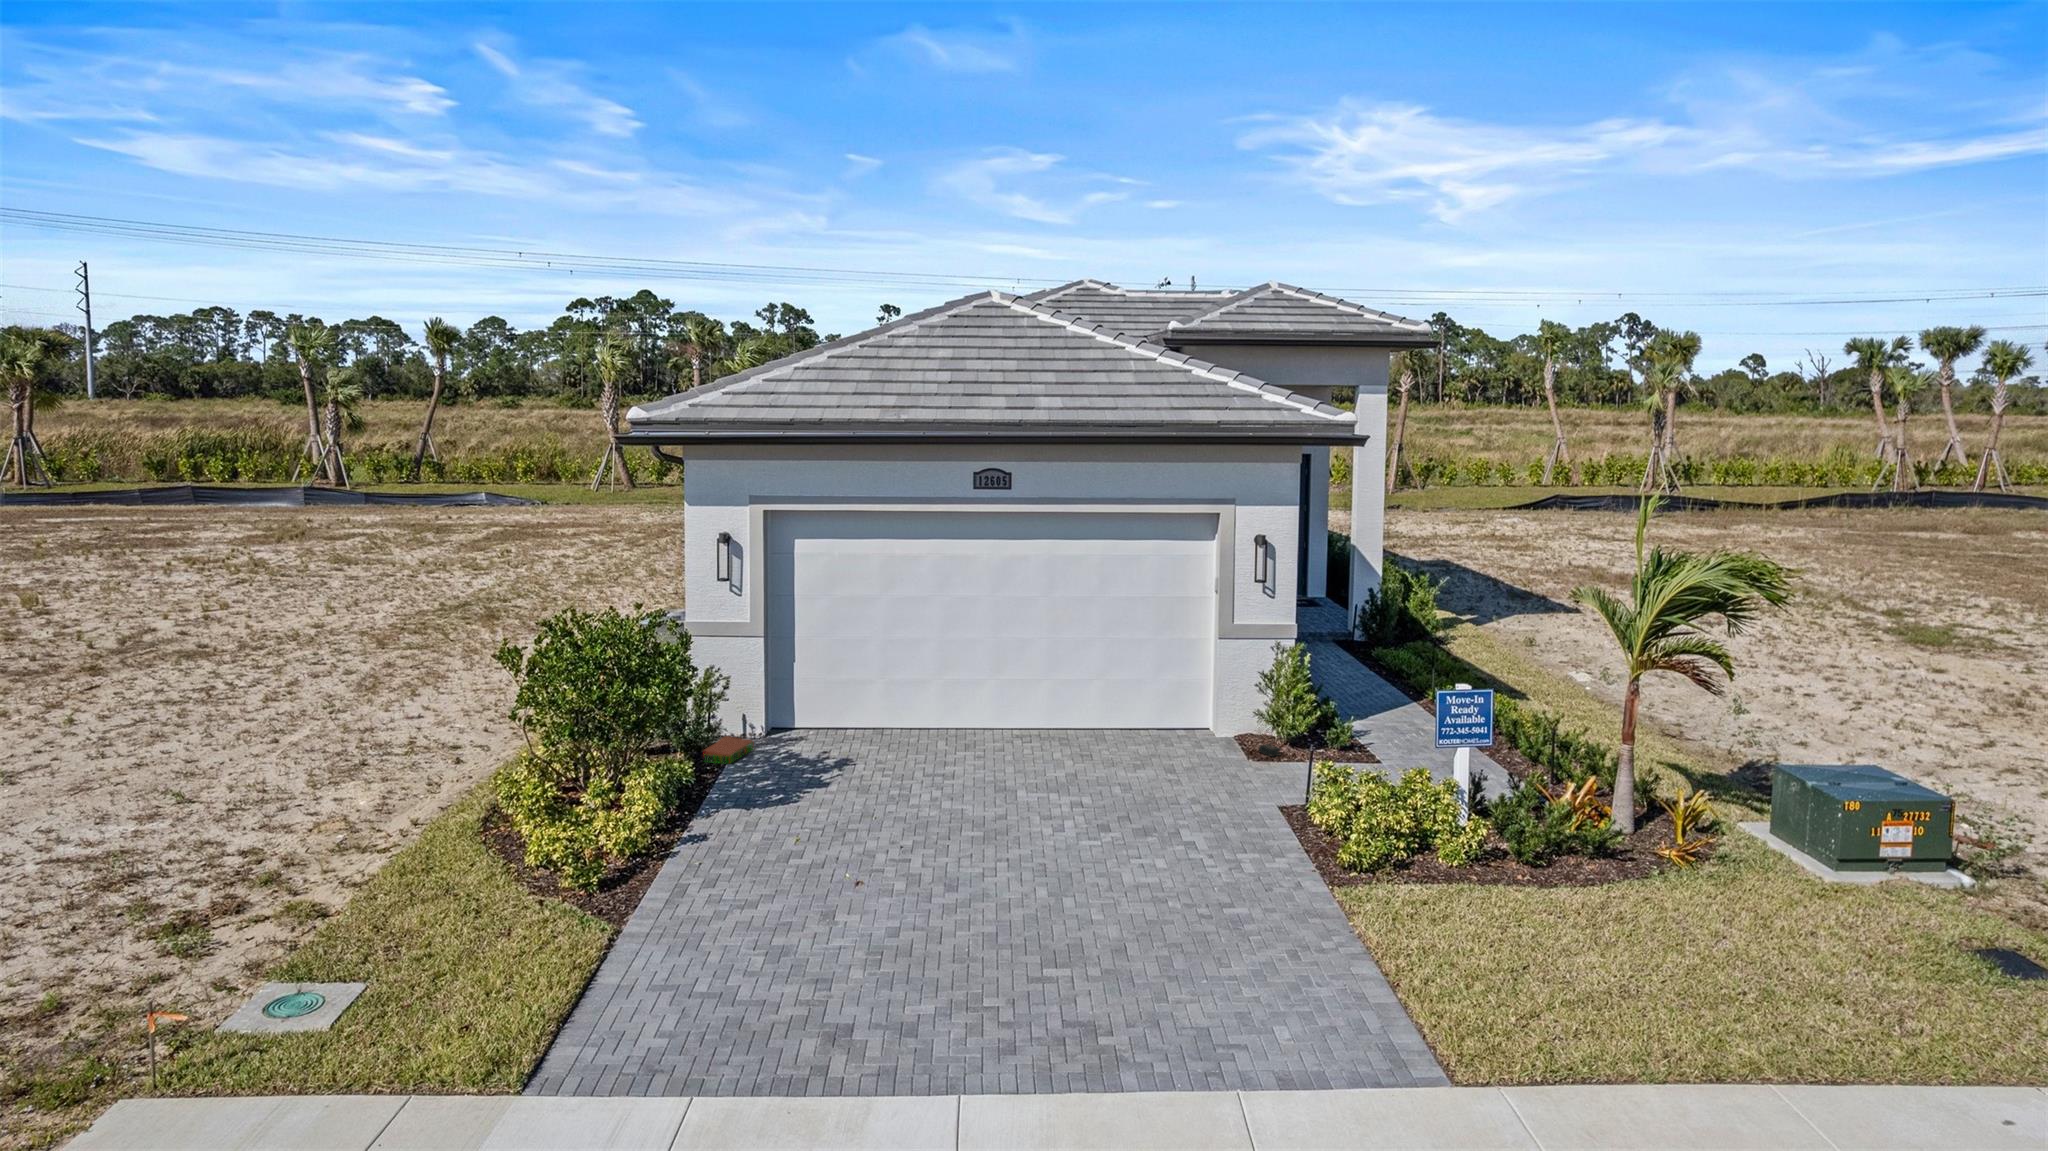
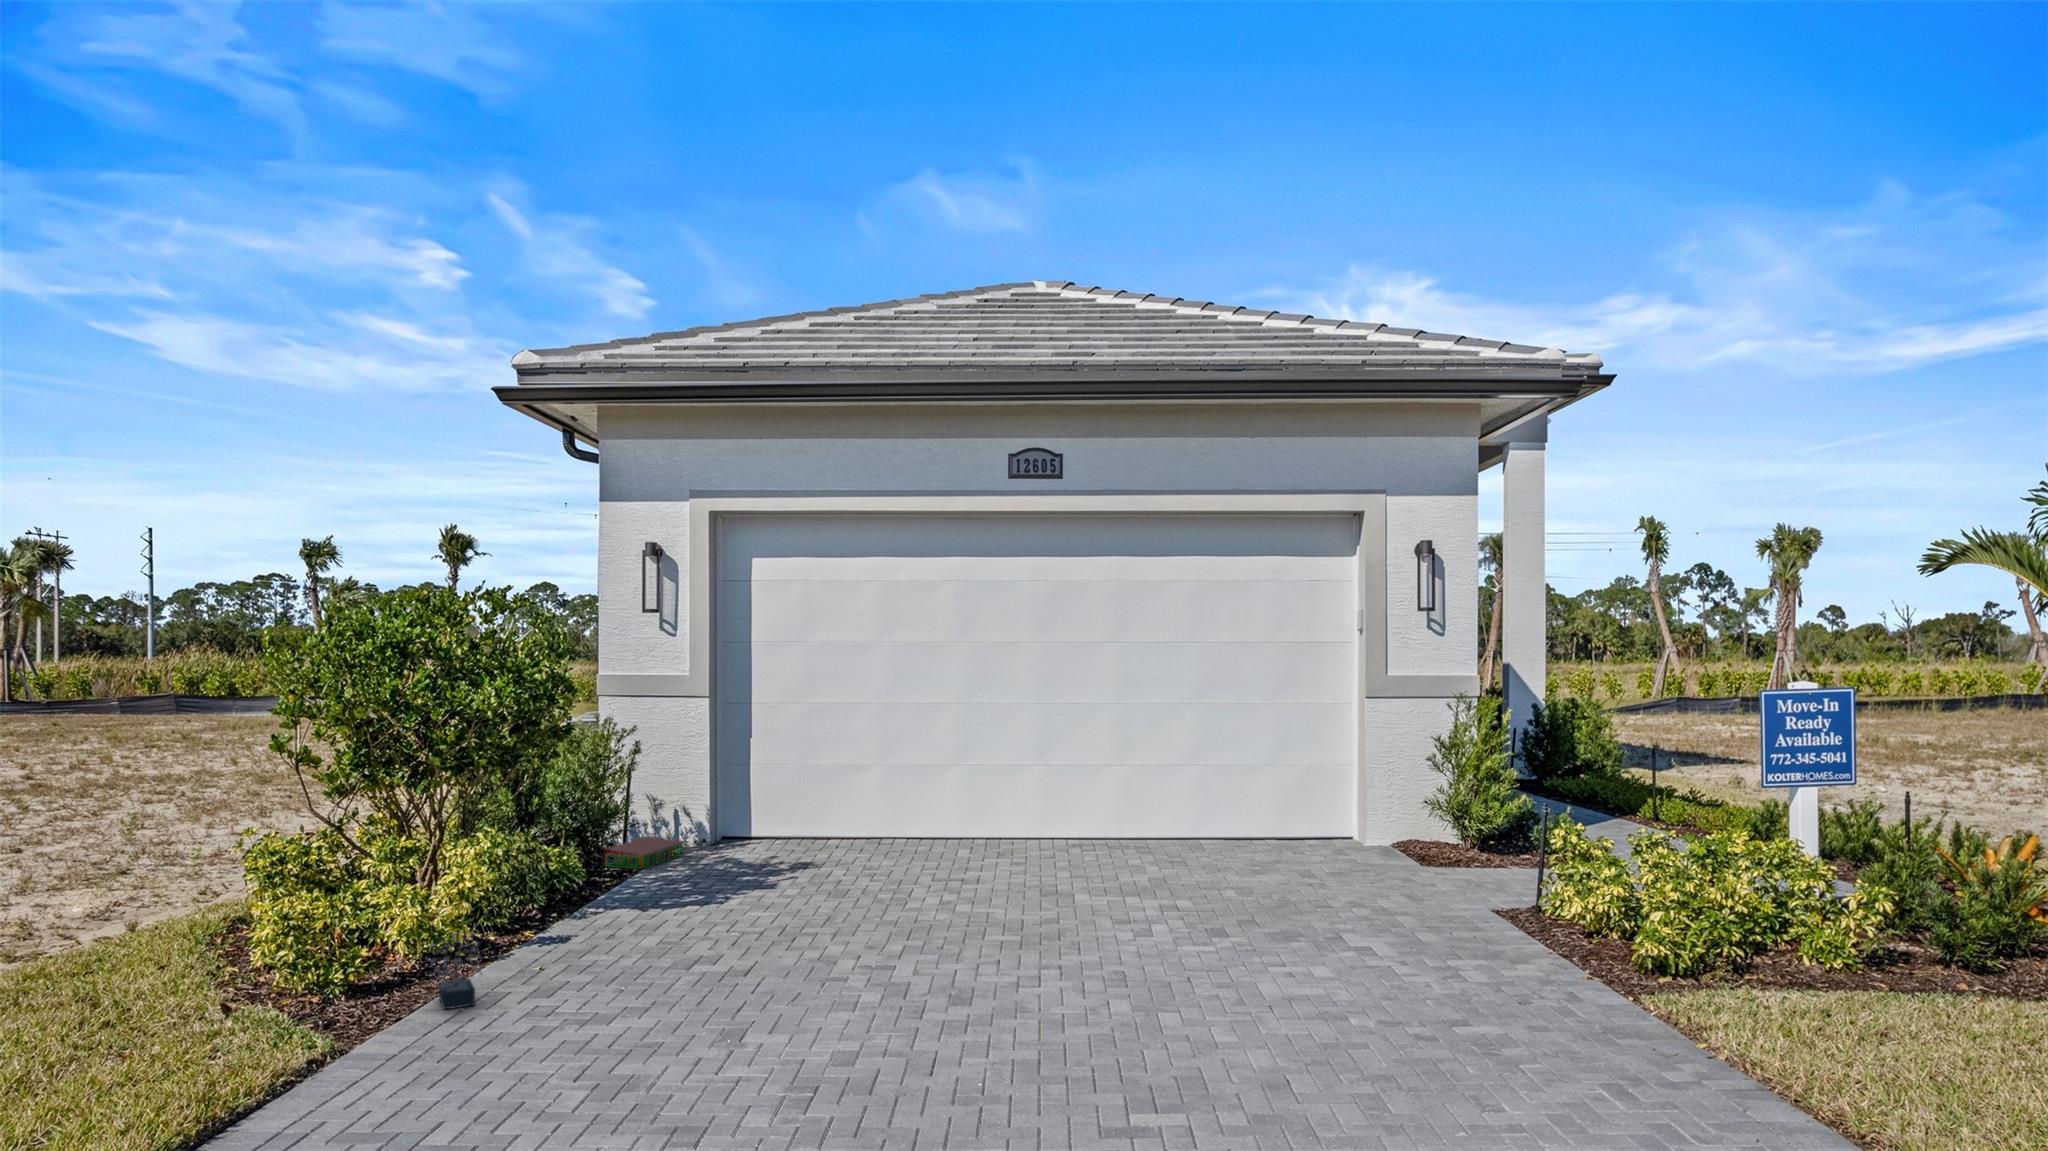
decorative plant: present [1258,725,1282,757] -> present [426,933,482,1009]

